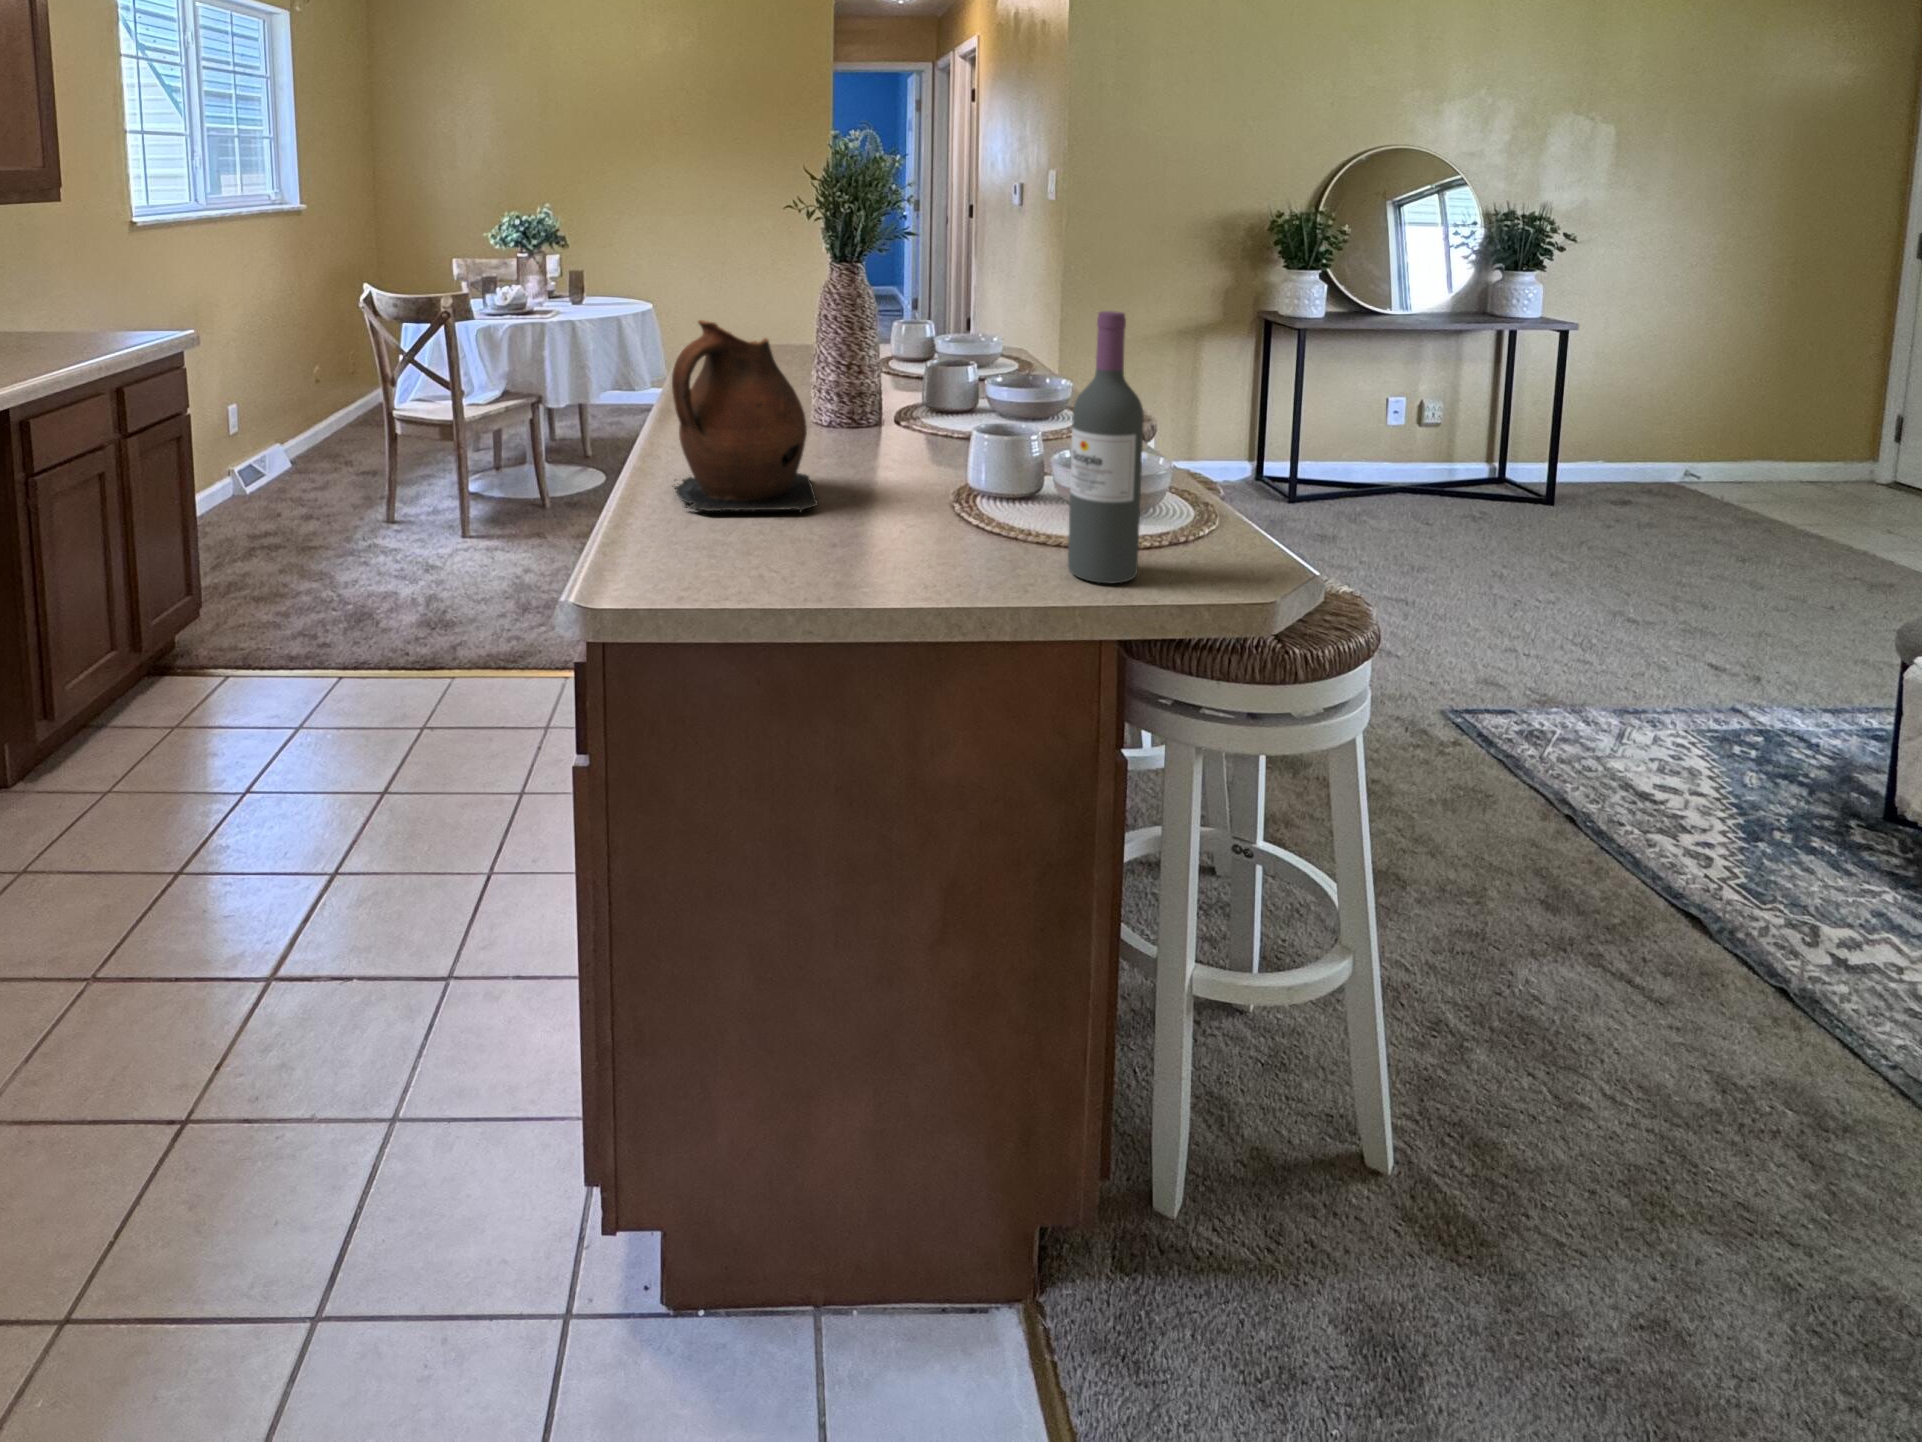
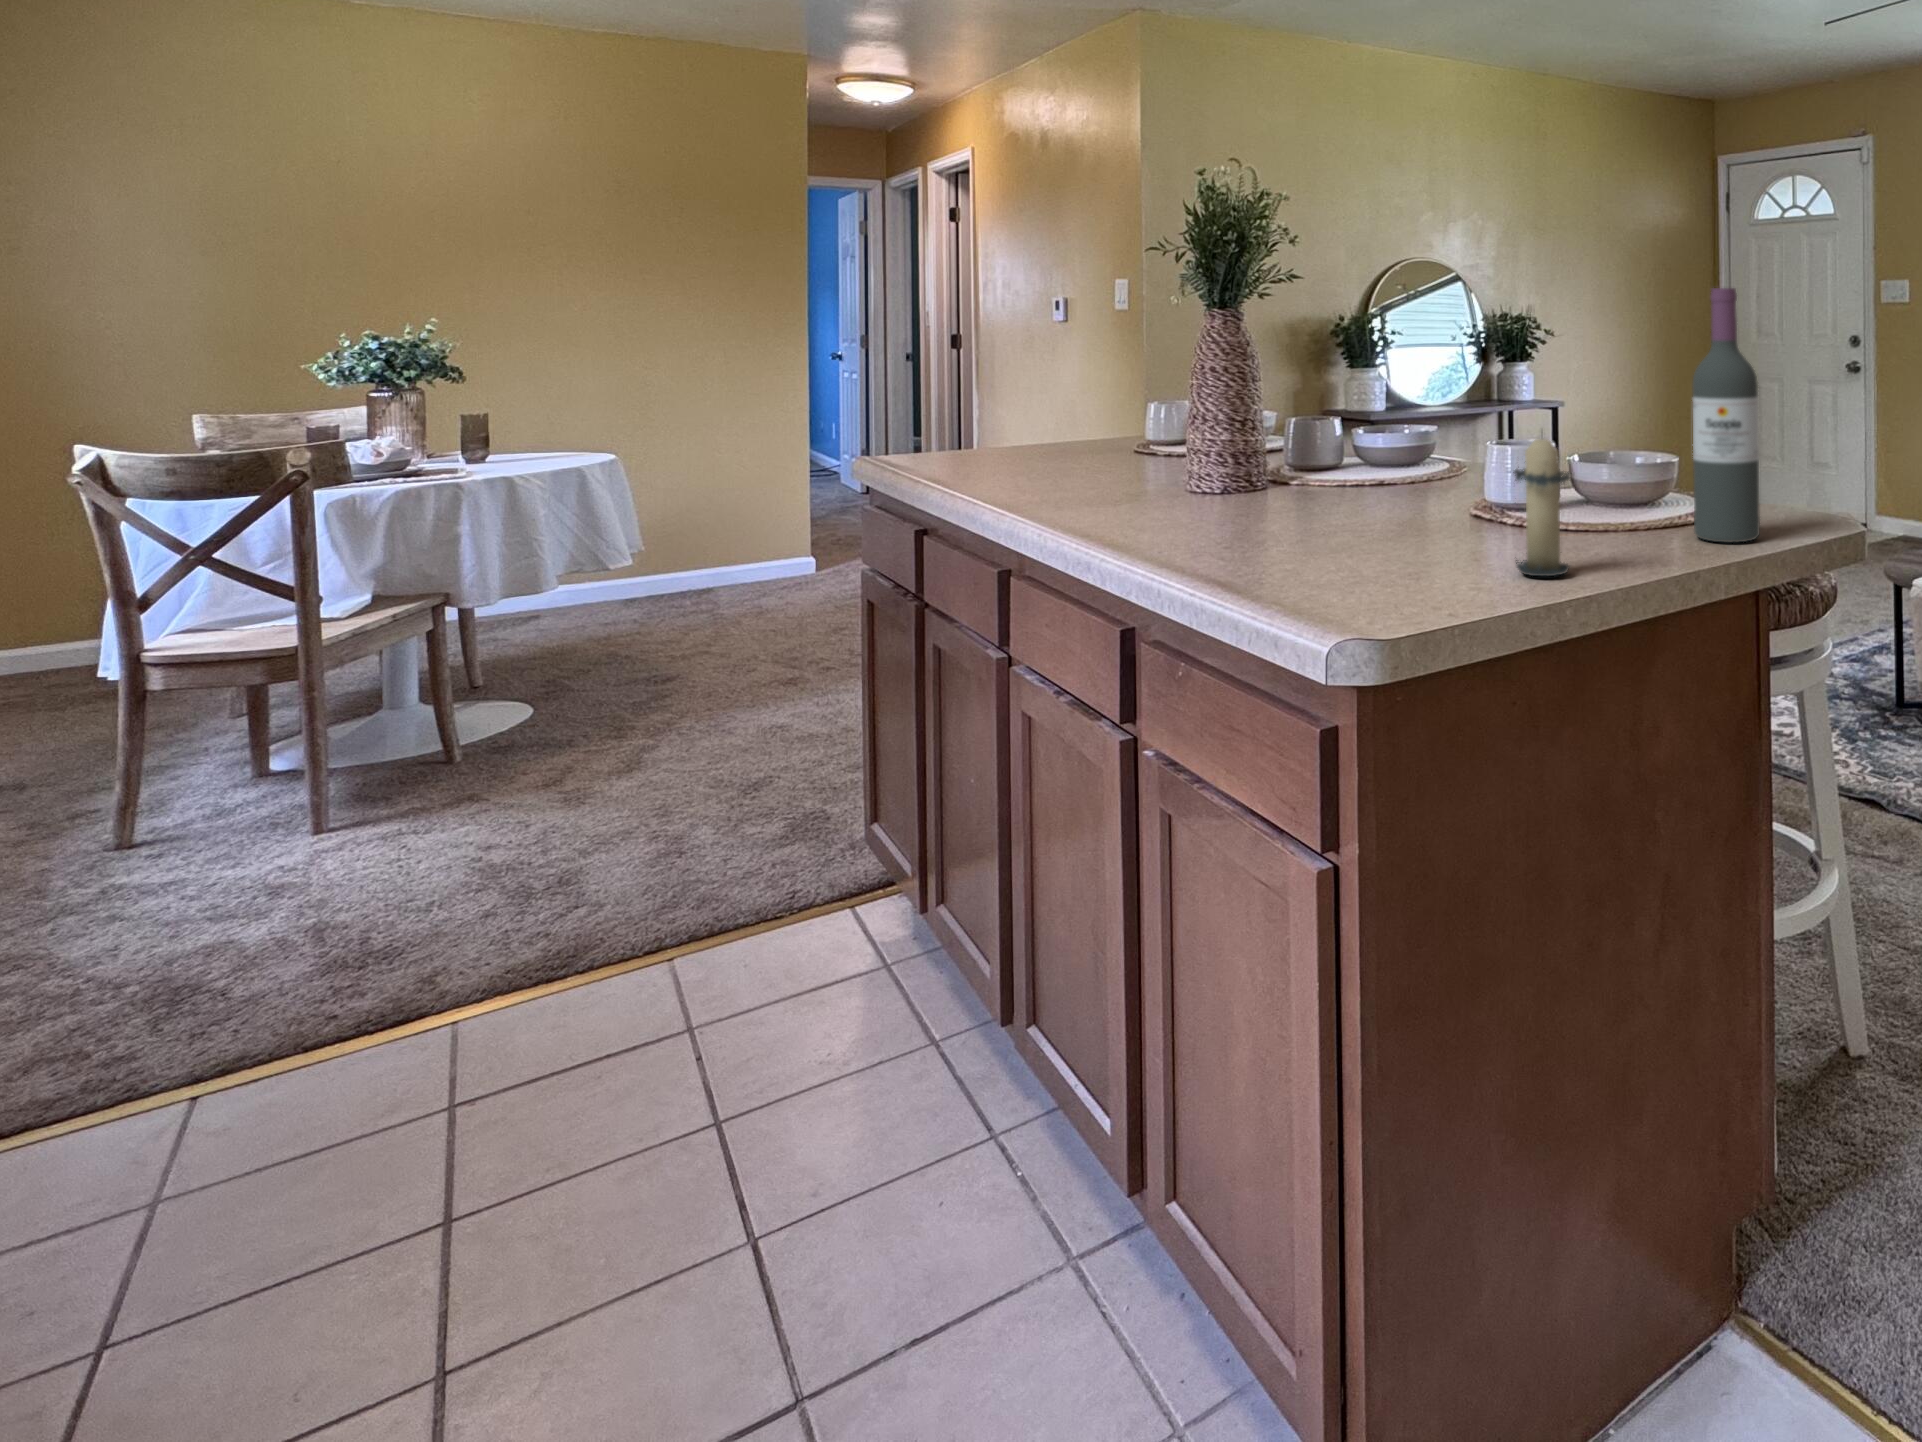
ceramic pitcher: present [672,320,818,512] -> none [1193,332,1397,558]
candle: none [806,443,871,581] -> present [1513,437,1569,576]

